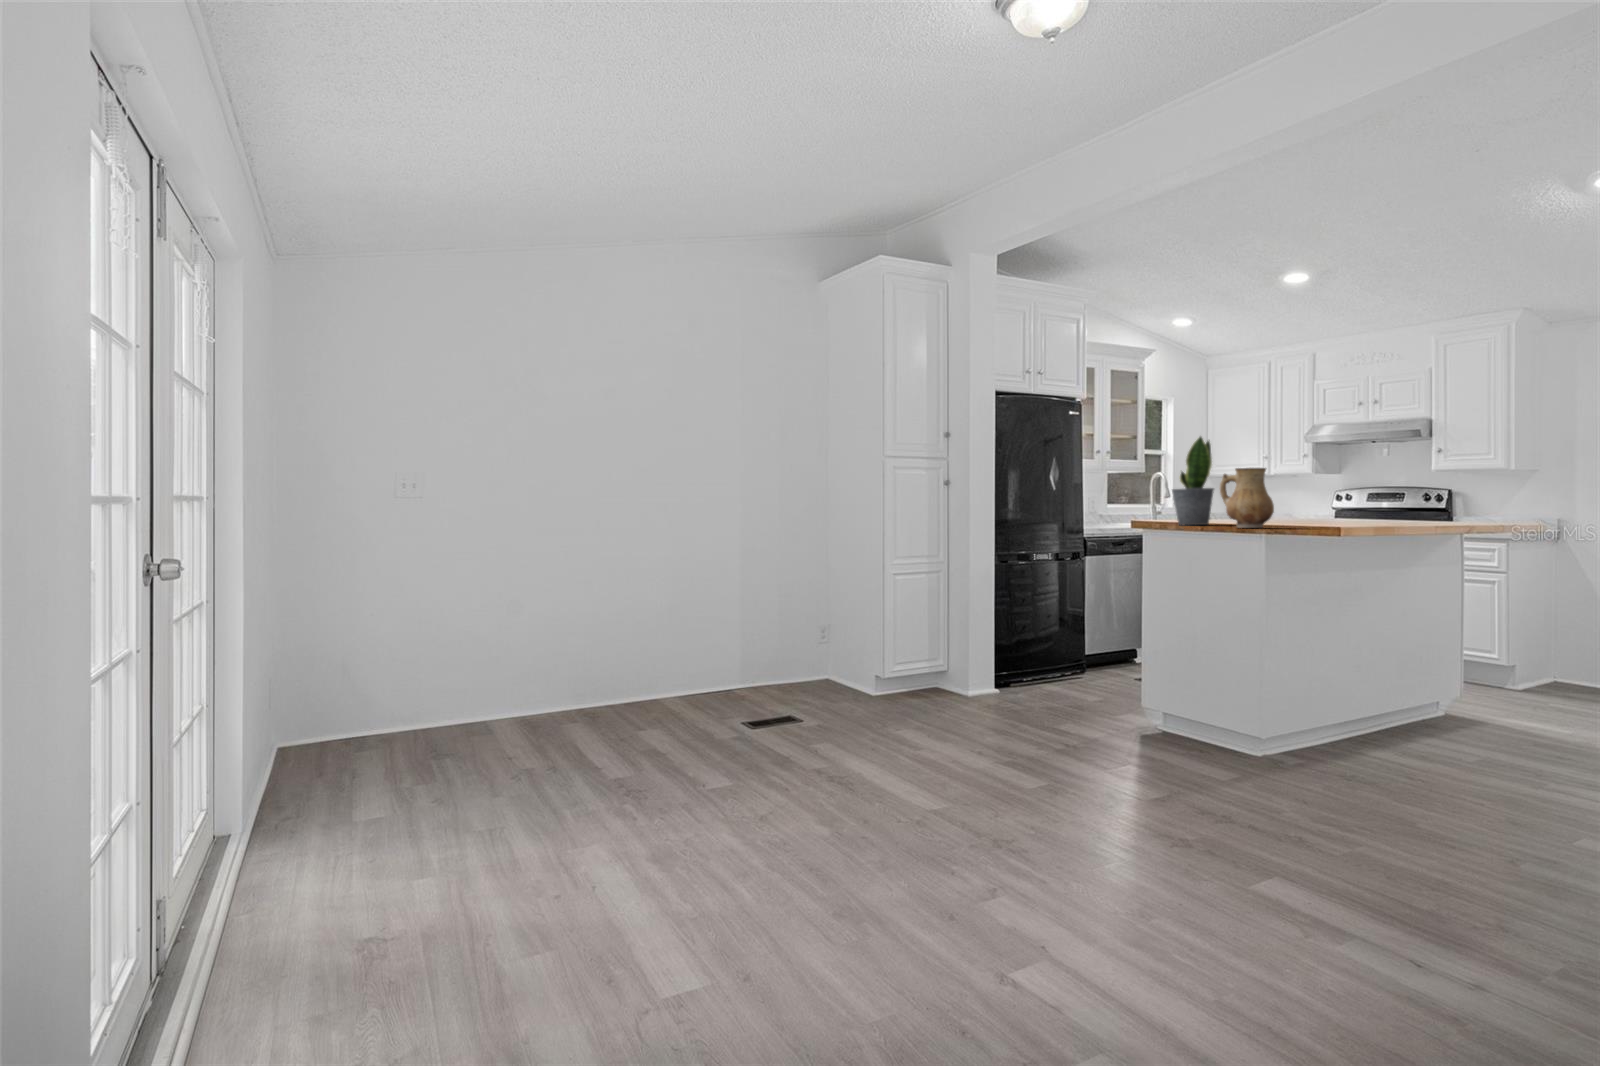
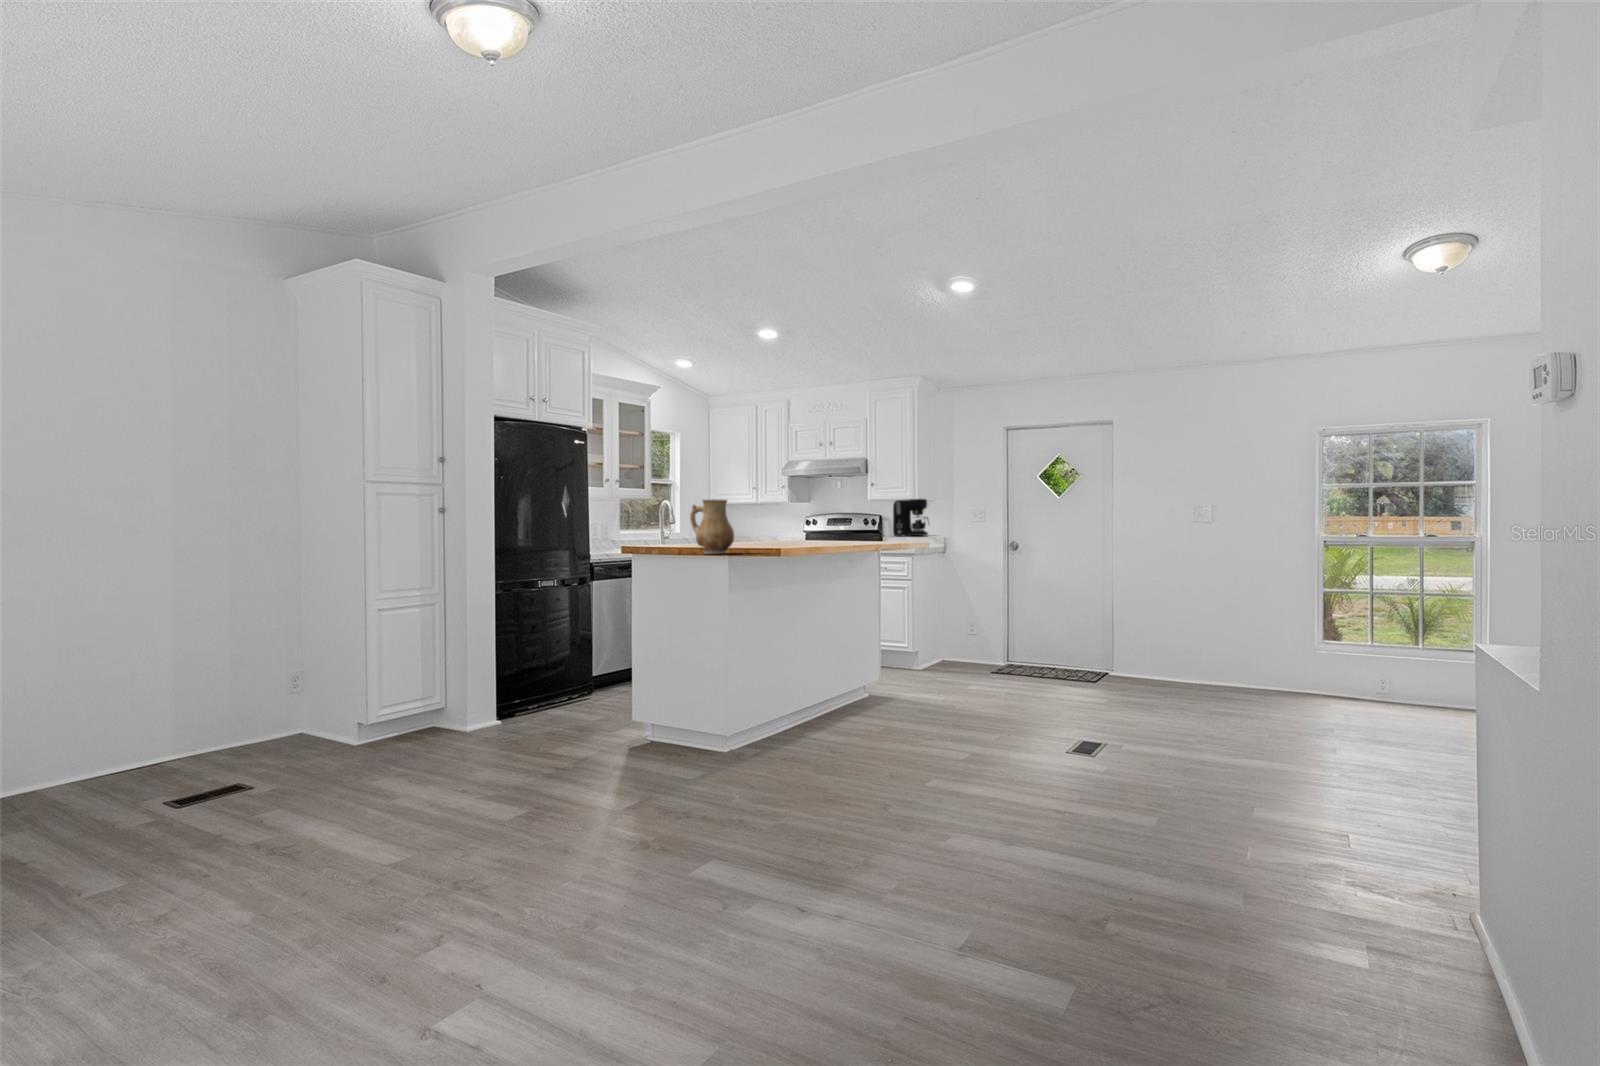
potted plant: present [1172,437,1214,525] -> none [652,468,689,552]
coffee maker: none [1470,468,1529,516] -> present [893,499,928,536]

